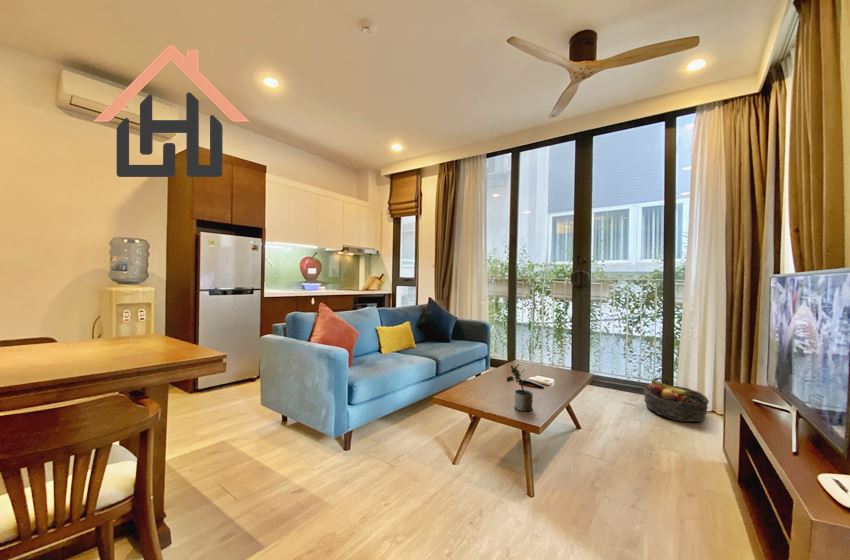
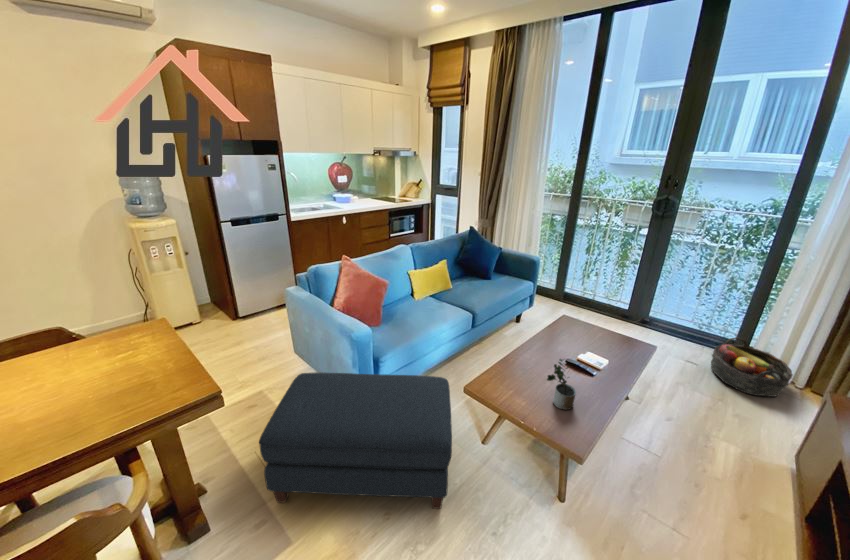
ottoman: none [230,396,427,530] -> present [259,373,452,509]

